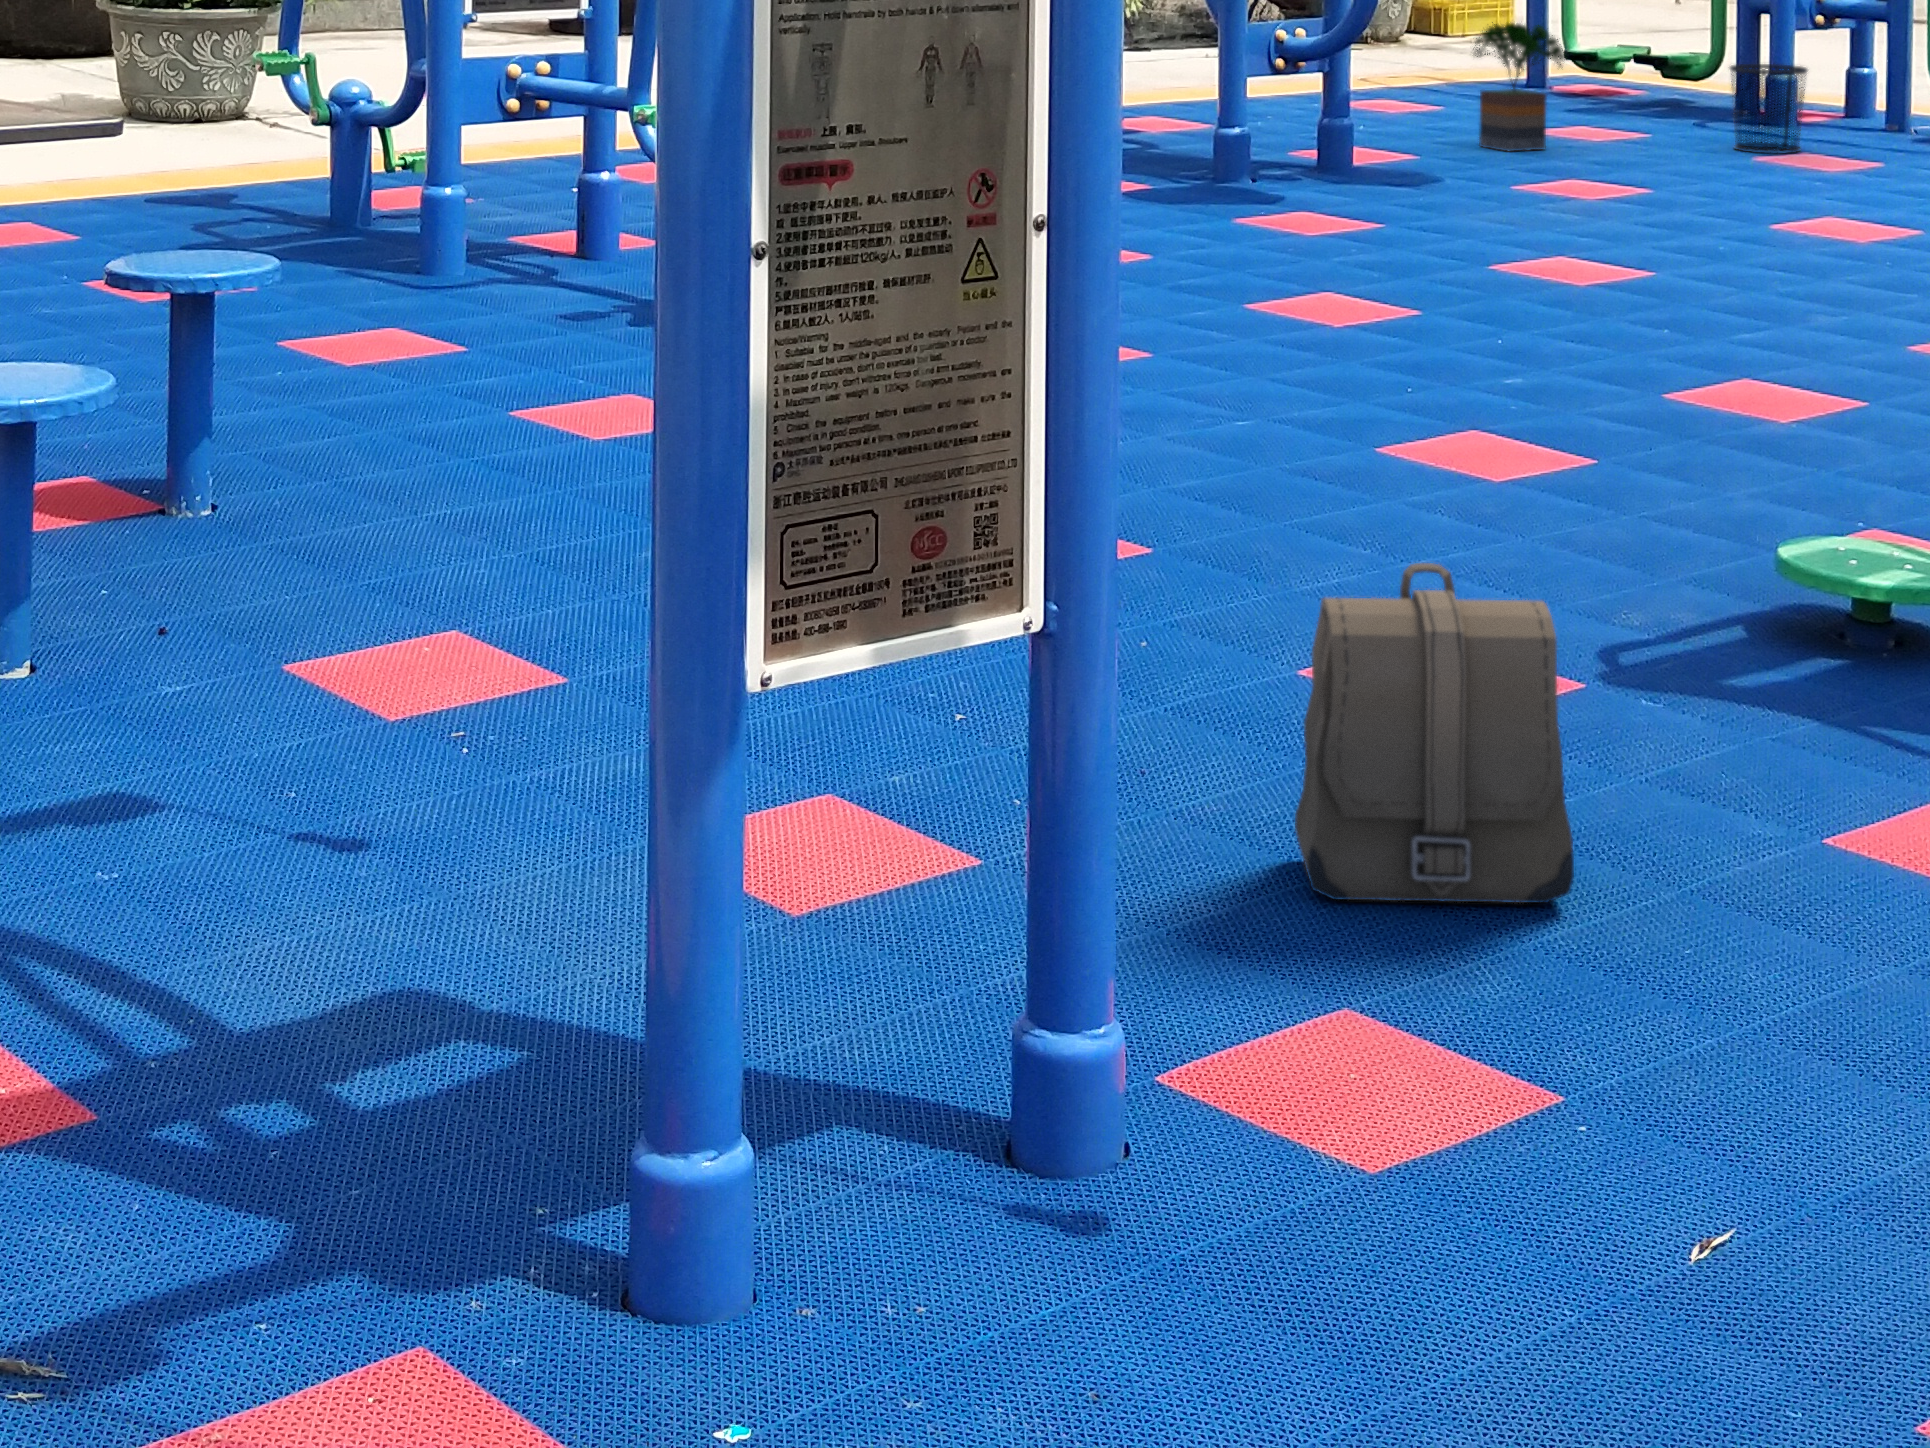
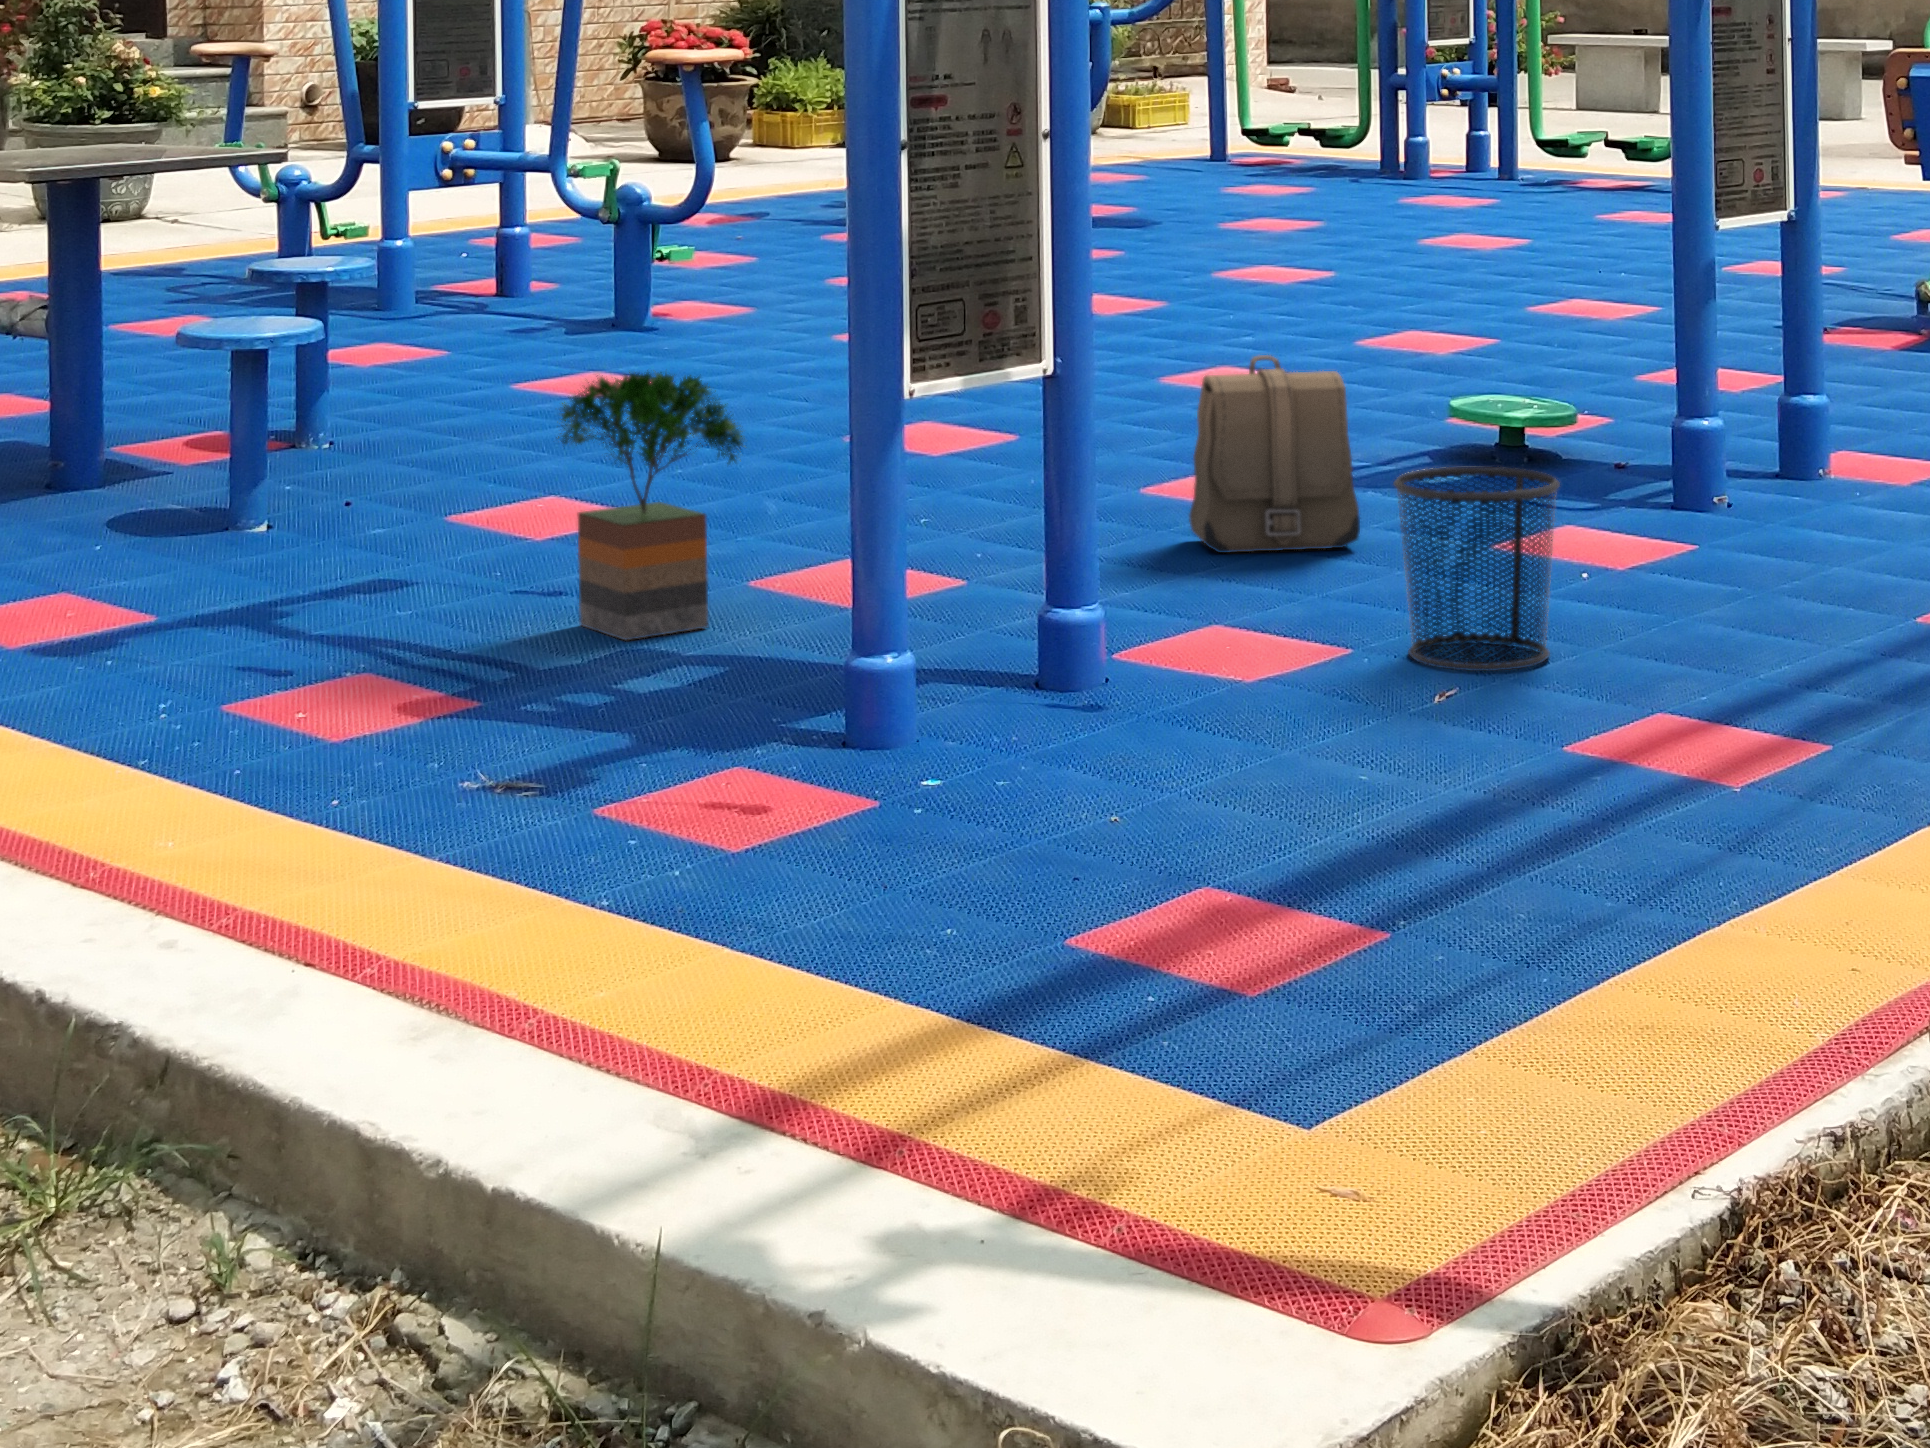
potted tree: present [1473,22,1565,151] -> present [557,370,745,640]
waste bin: present [1730,64,1808,153] -> present [1394,467,1560,671]

